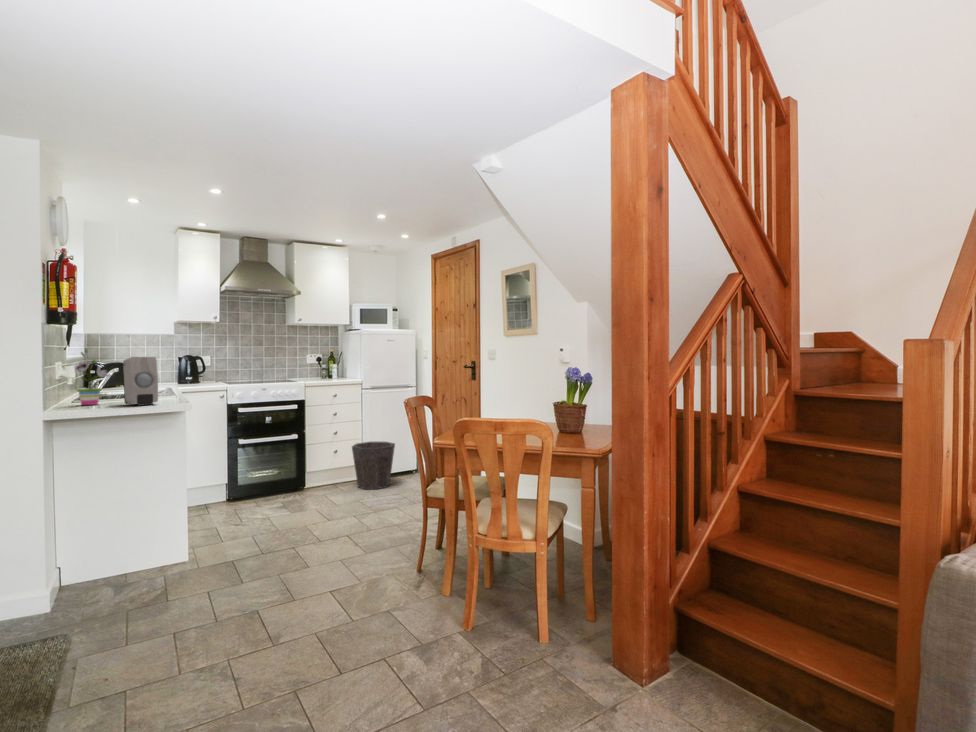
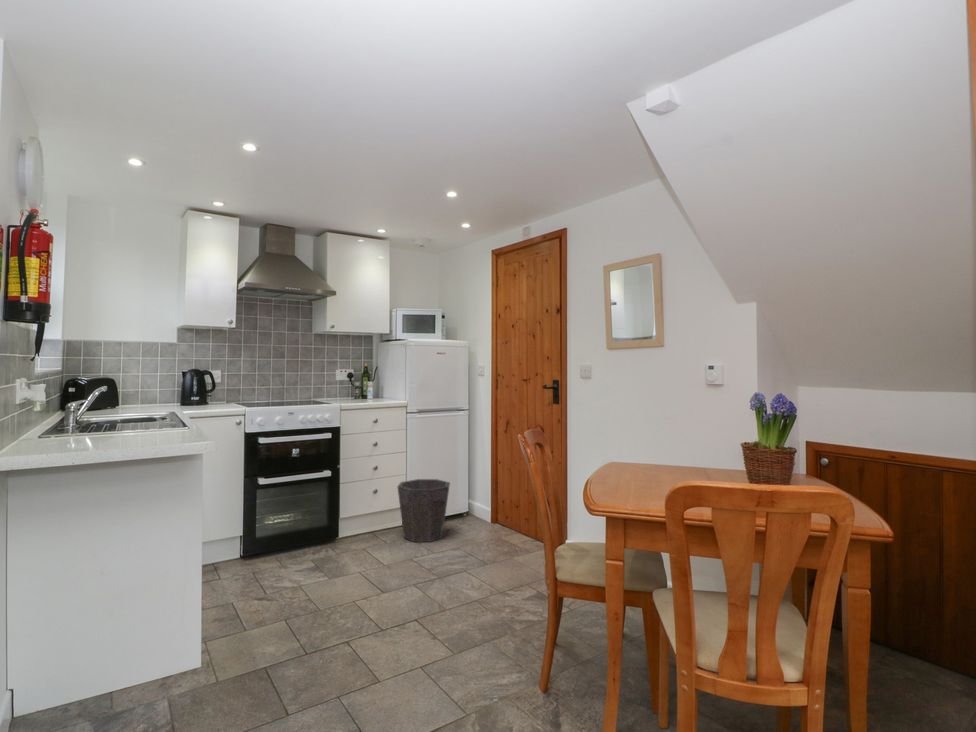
potted plant: present [72,348,109,405] -> none [36,357,99,443]
soap dispenser: present [123,357,158,406] -> none [116,371,167,445]

